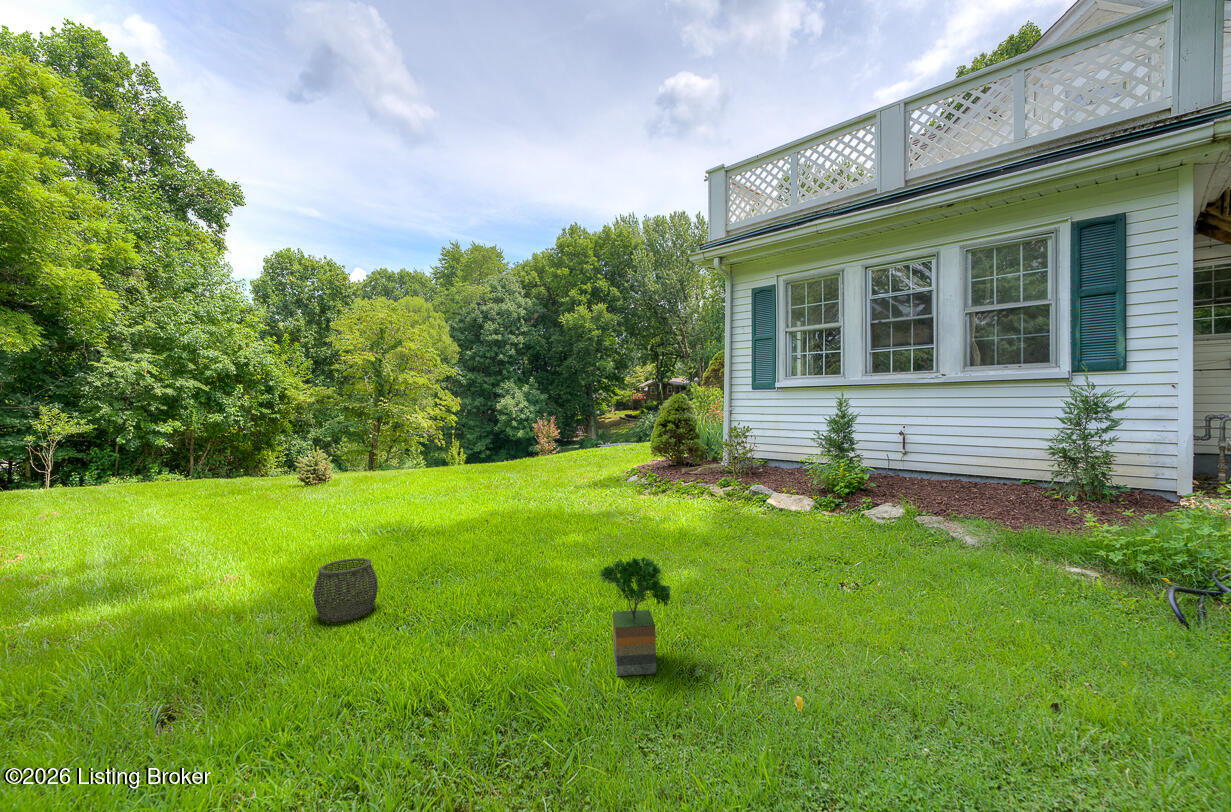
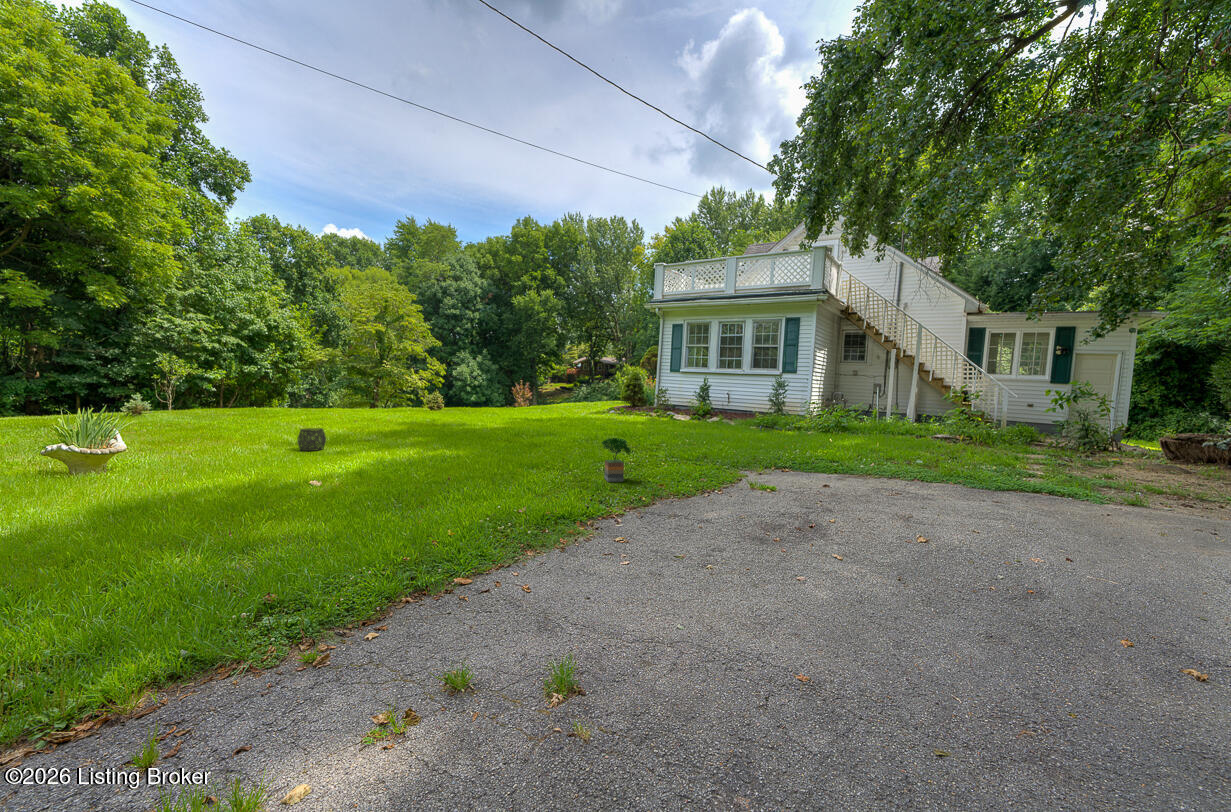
woven basket: present [313,558,378,622] -> present [297,428,326,451]

